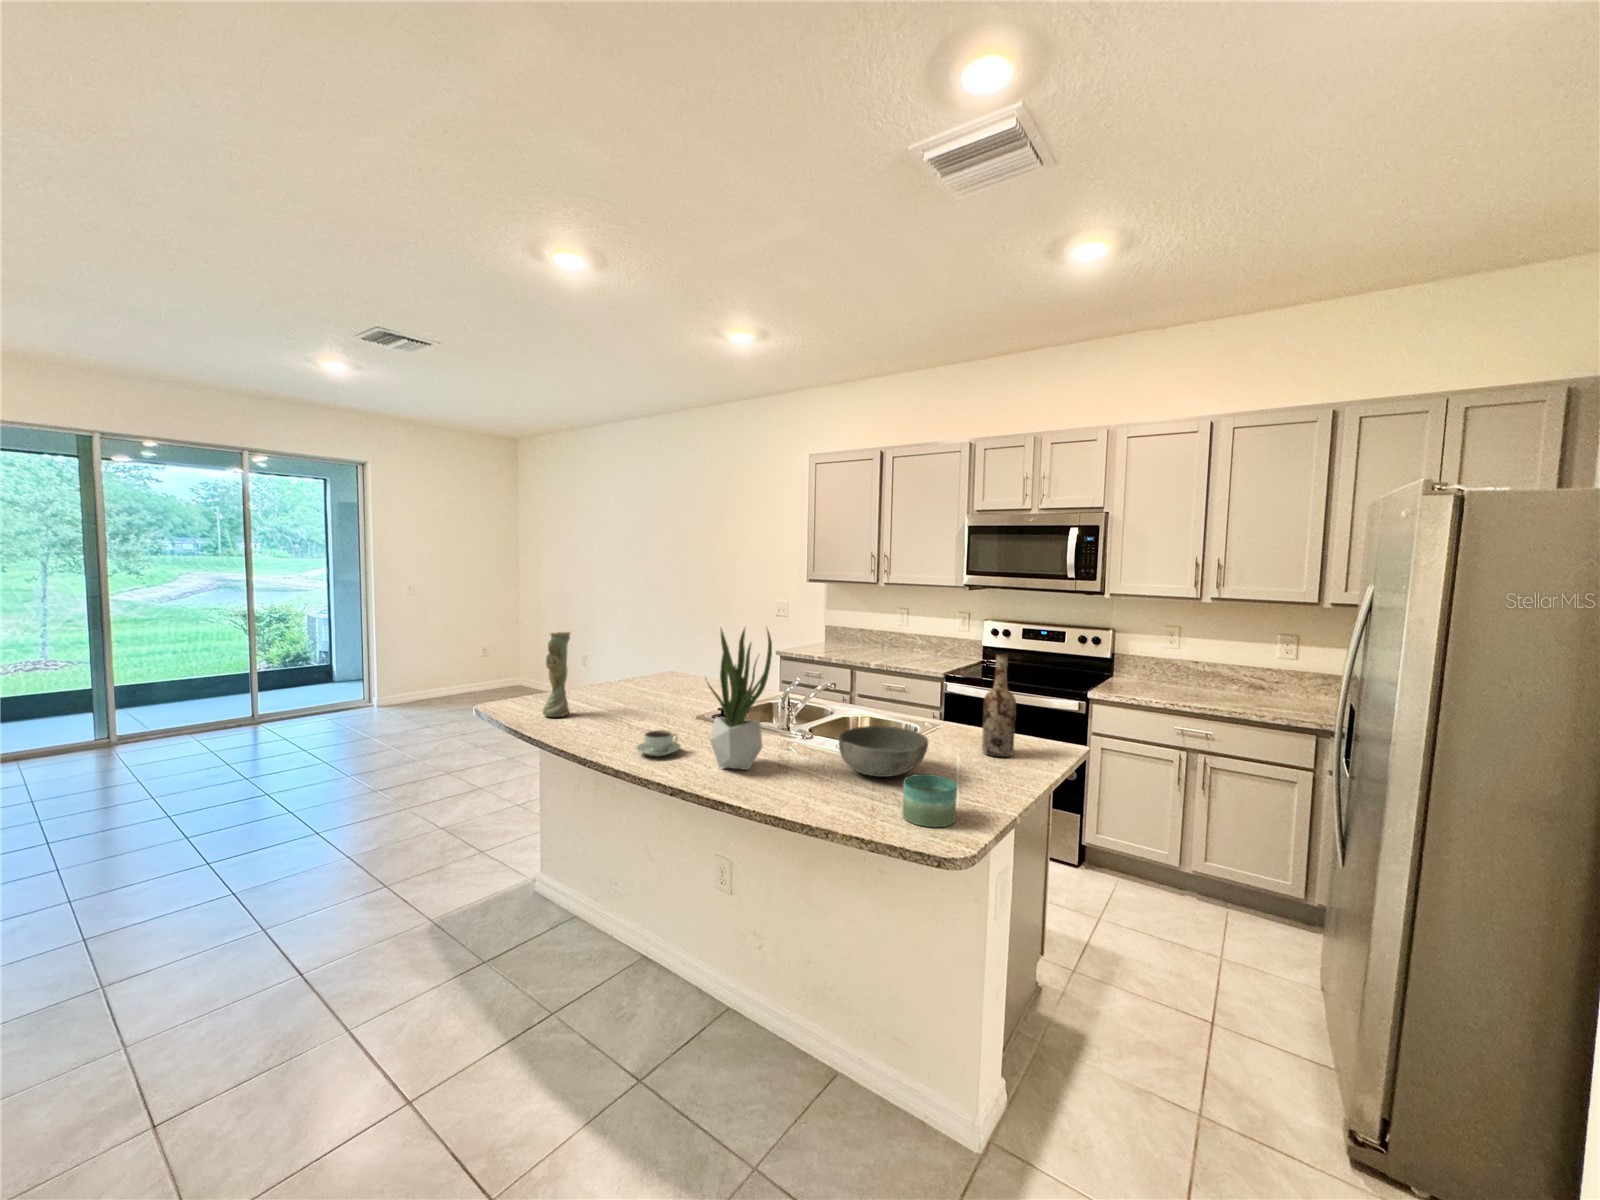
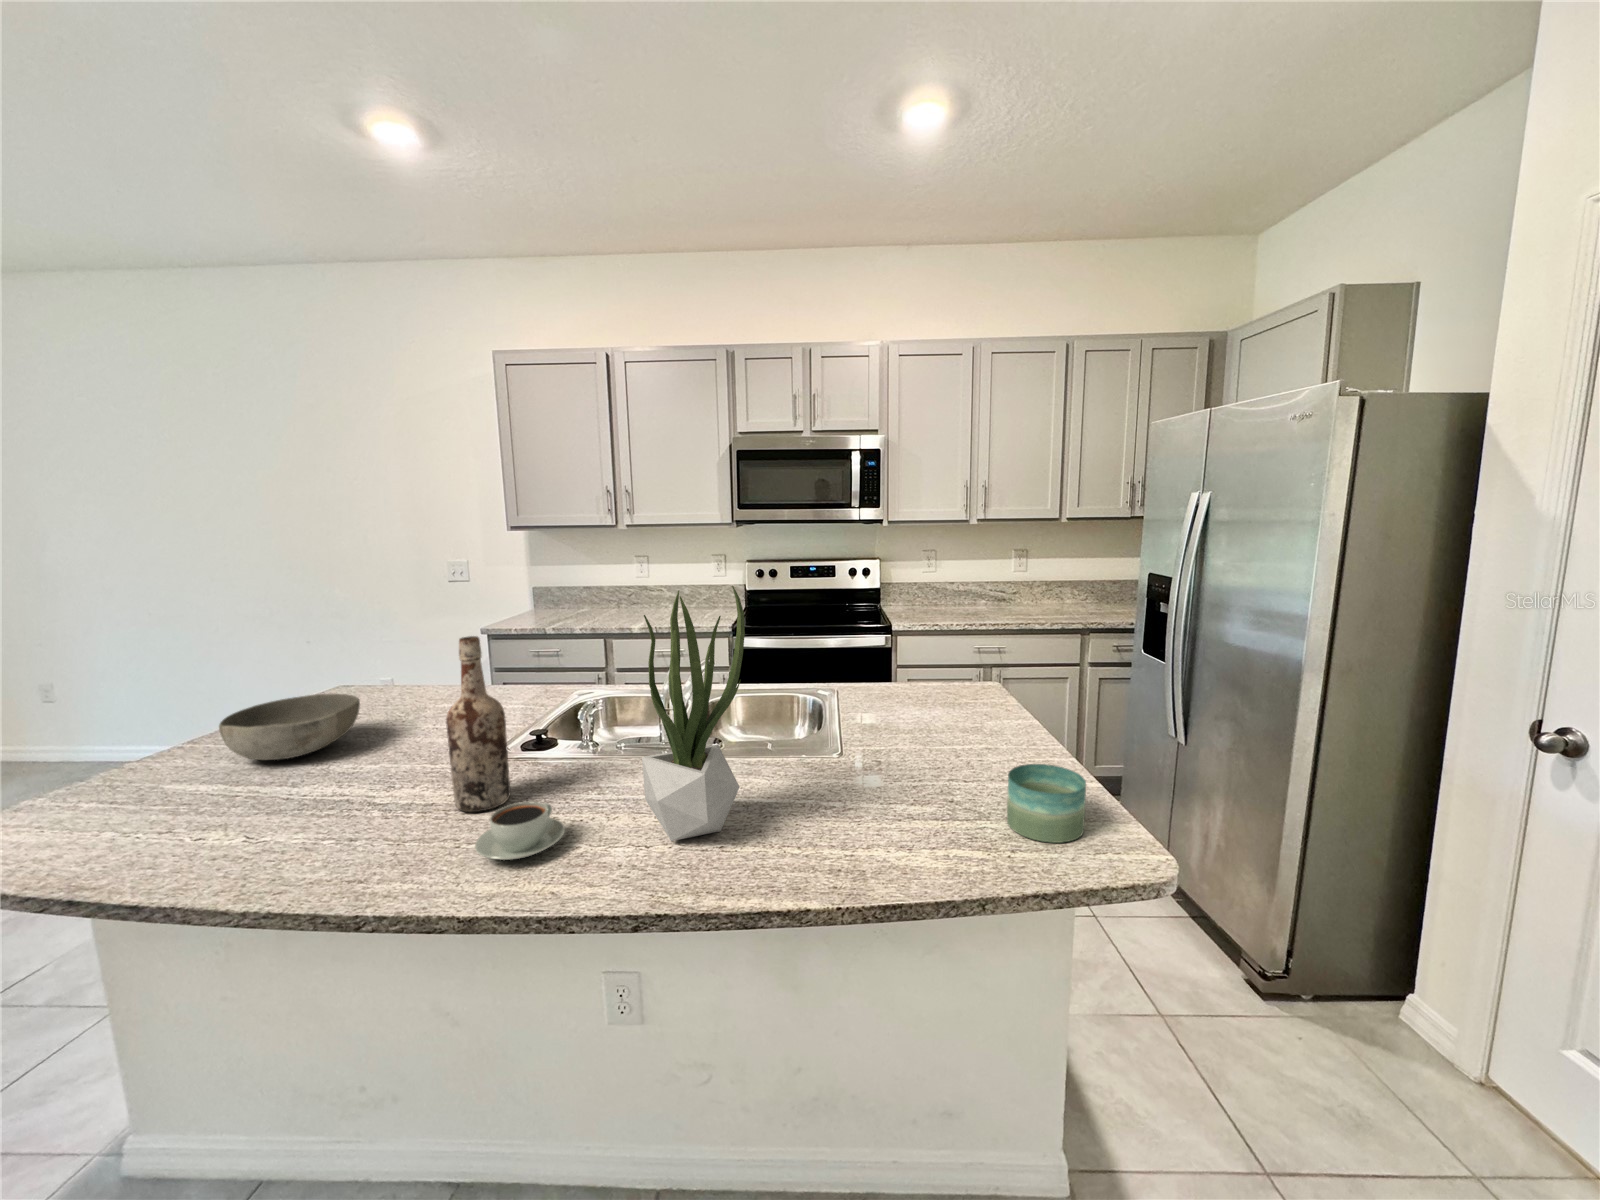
vase: present [543,632,570,717] -> none [131,649,213,837]
wine bottle: present [982,654,1016,757] -> present [446,636,510,812]
bowl: present [839,726,928,777] -> present [219,694,360,760]

